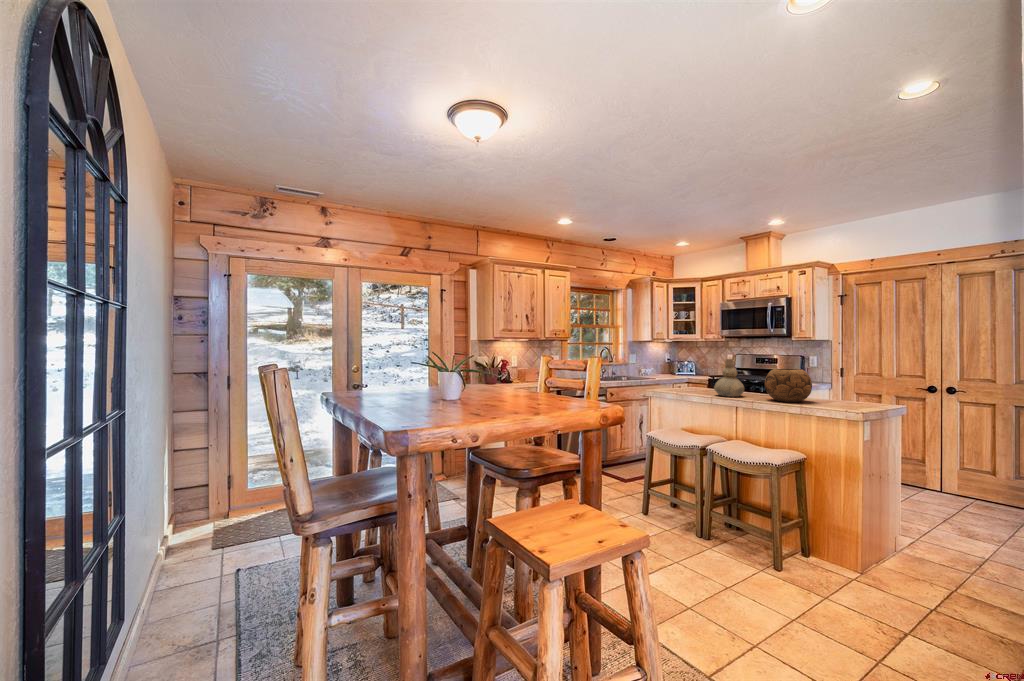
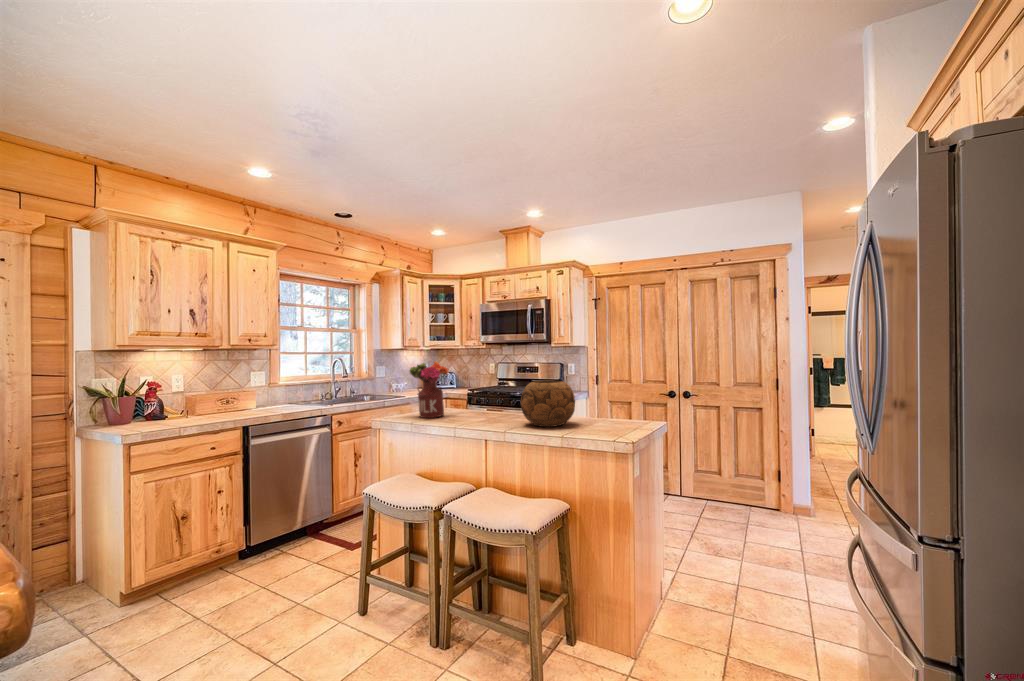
flower arrangement: none [674,352,705,392] -> present [410,362,448,418]
vase: present [714,359,744,397] -> none [459,369,497,423]

